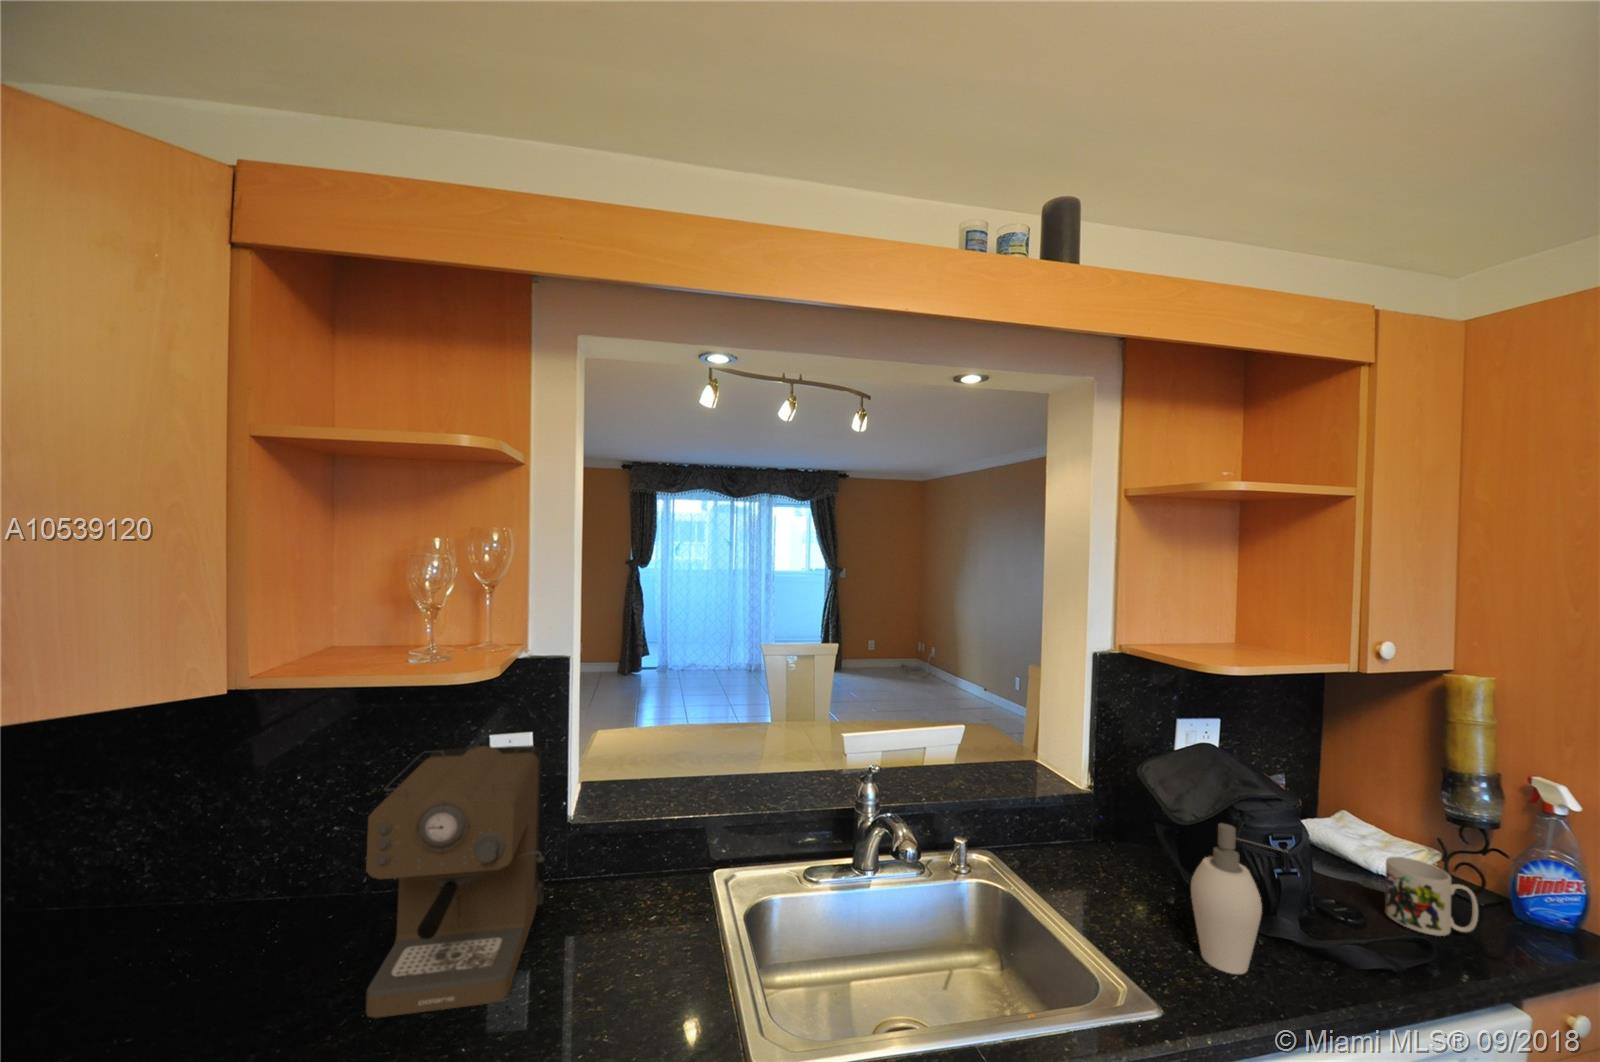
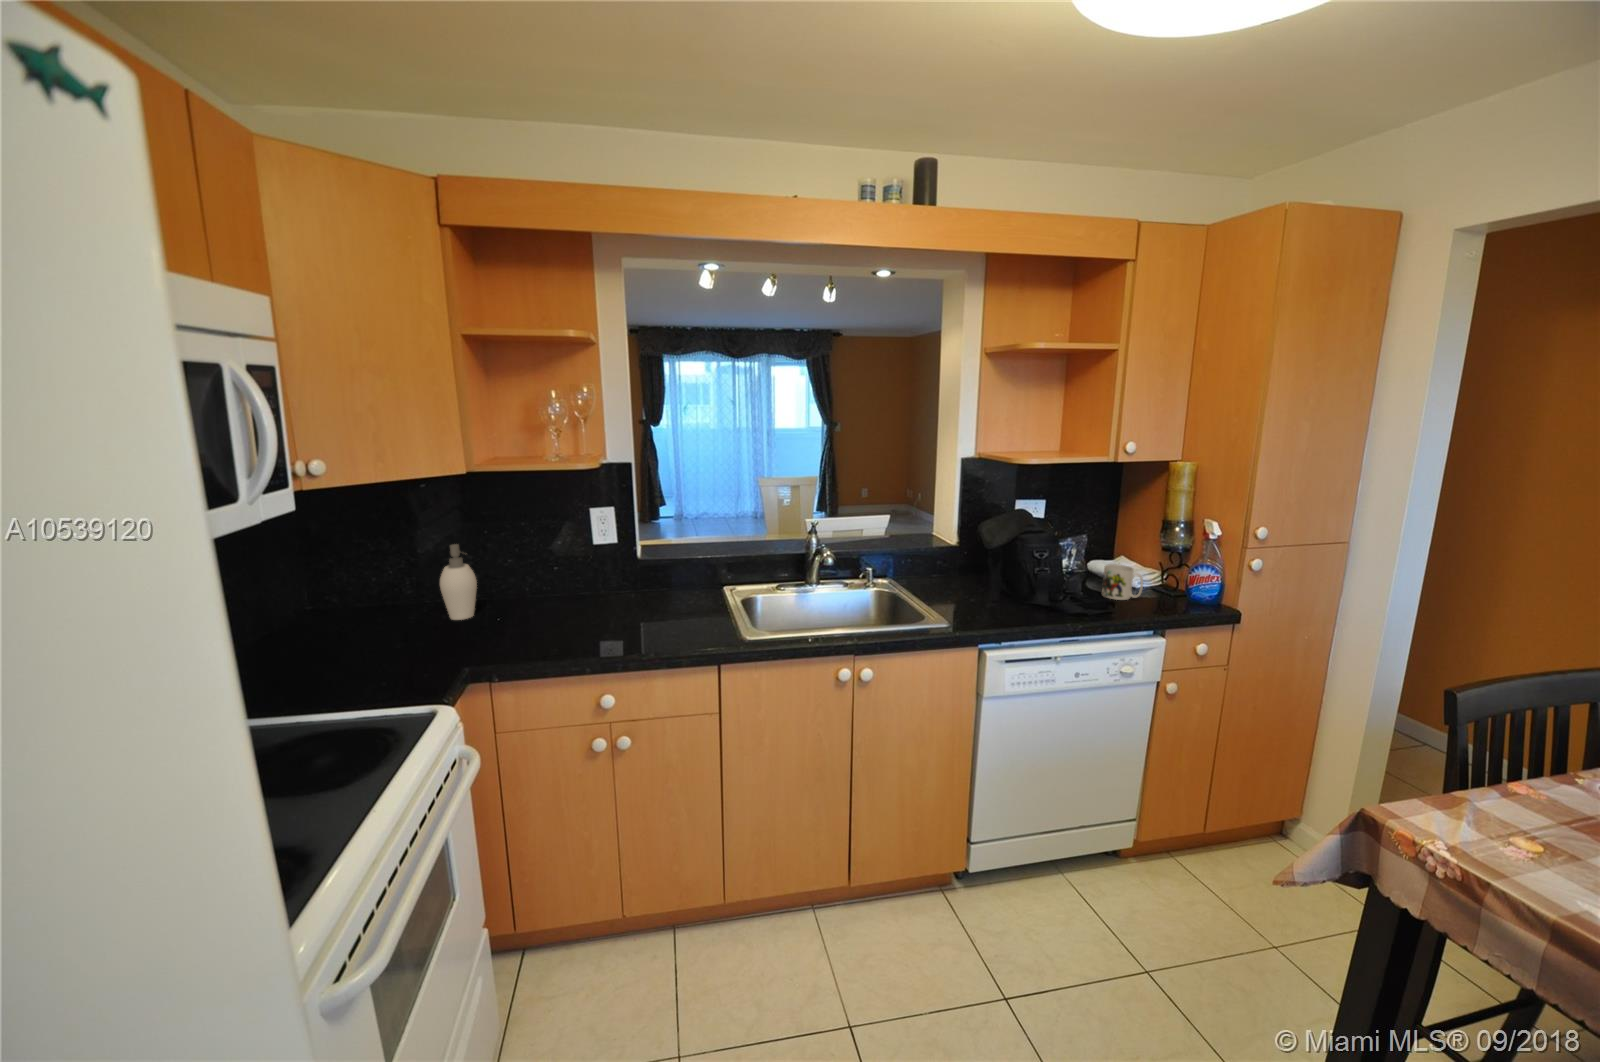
coffee maker: present [366,745,545,1018] -> none [550,509,636,625]
soap dispenser: present [1191,823,1286,974] -> present [440,544,477,620]

